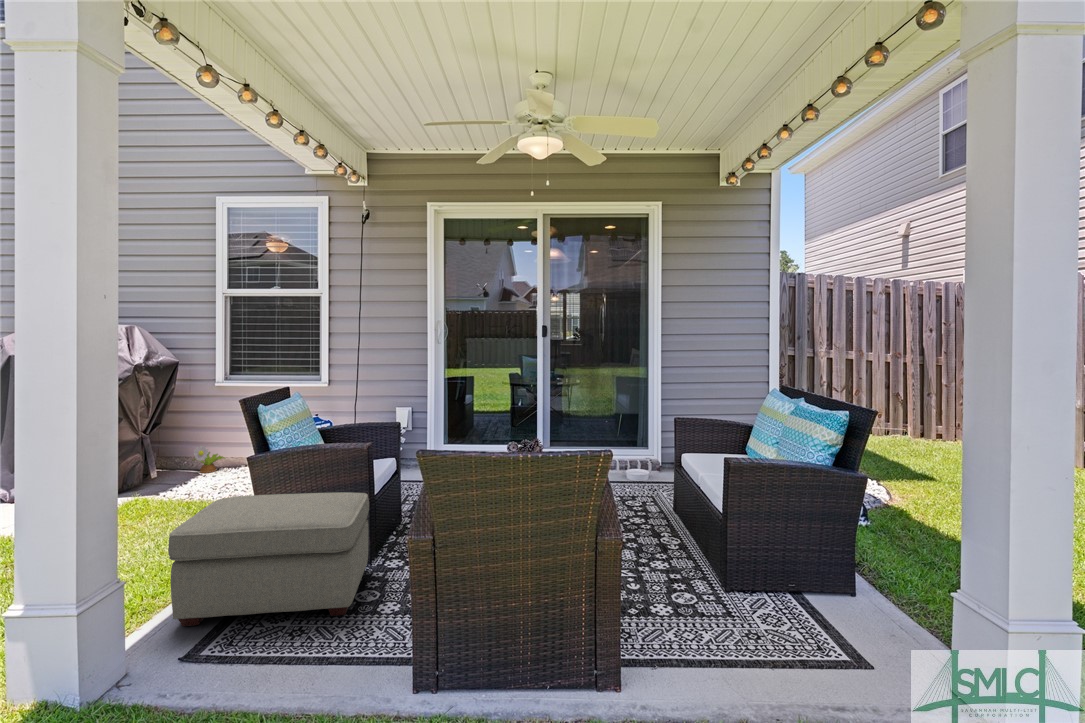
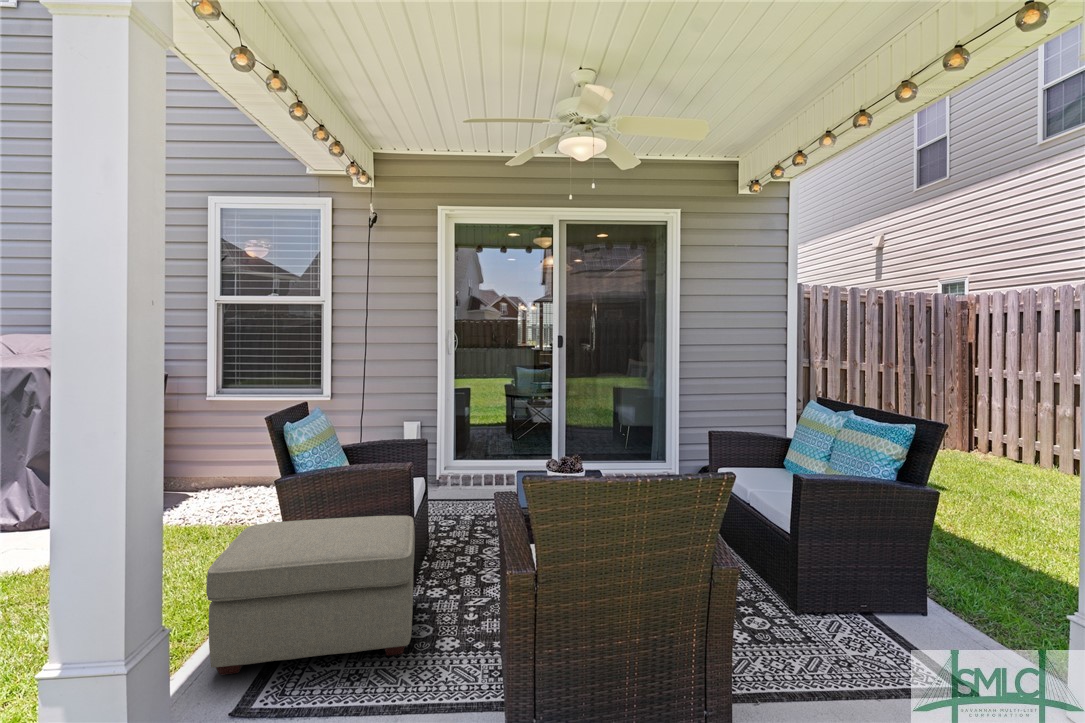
decorative plant: present [194,446,225,473] -> none [186,461,224,490]

